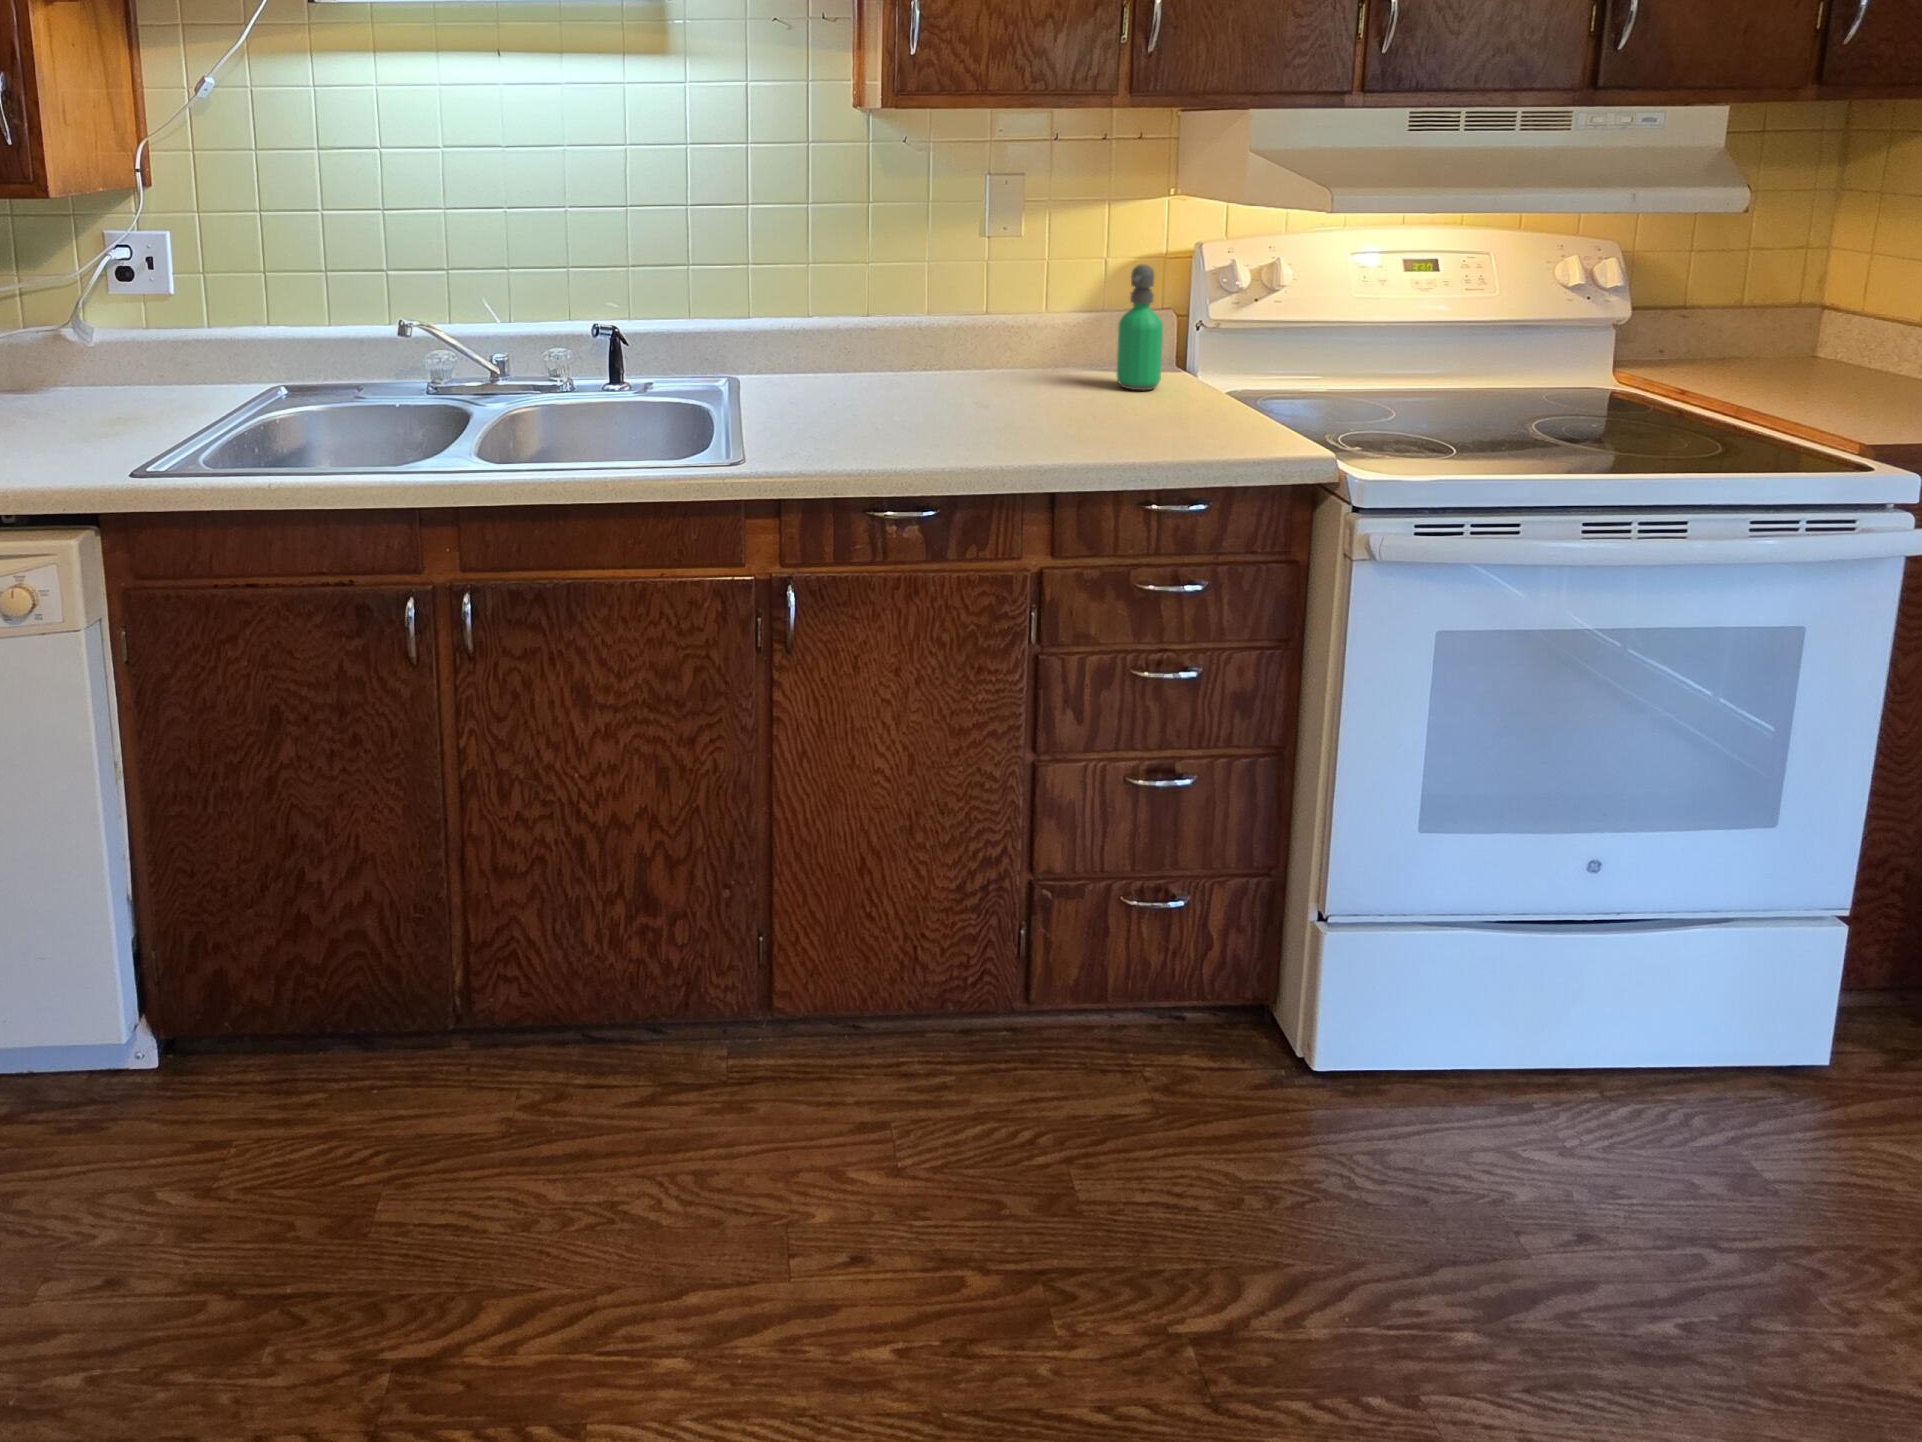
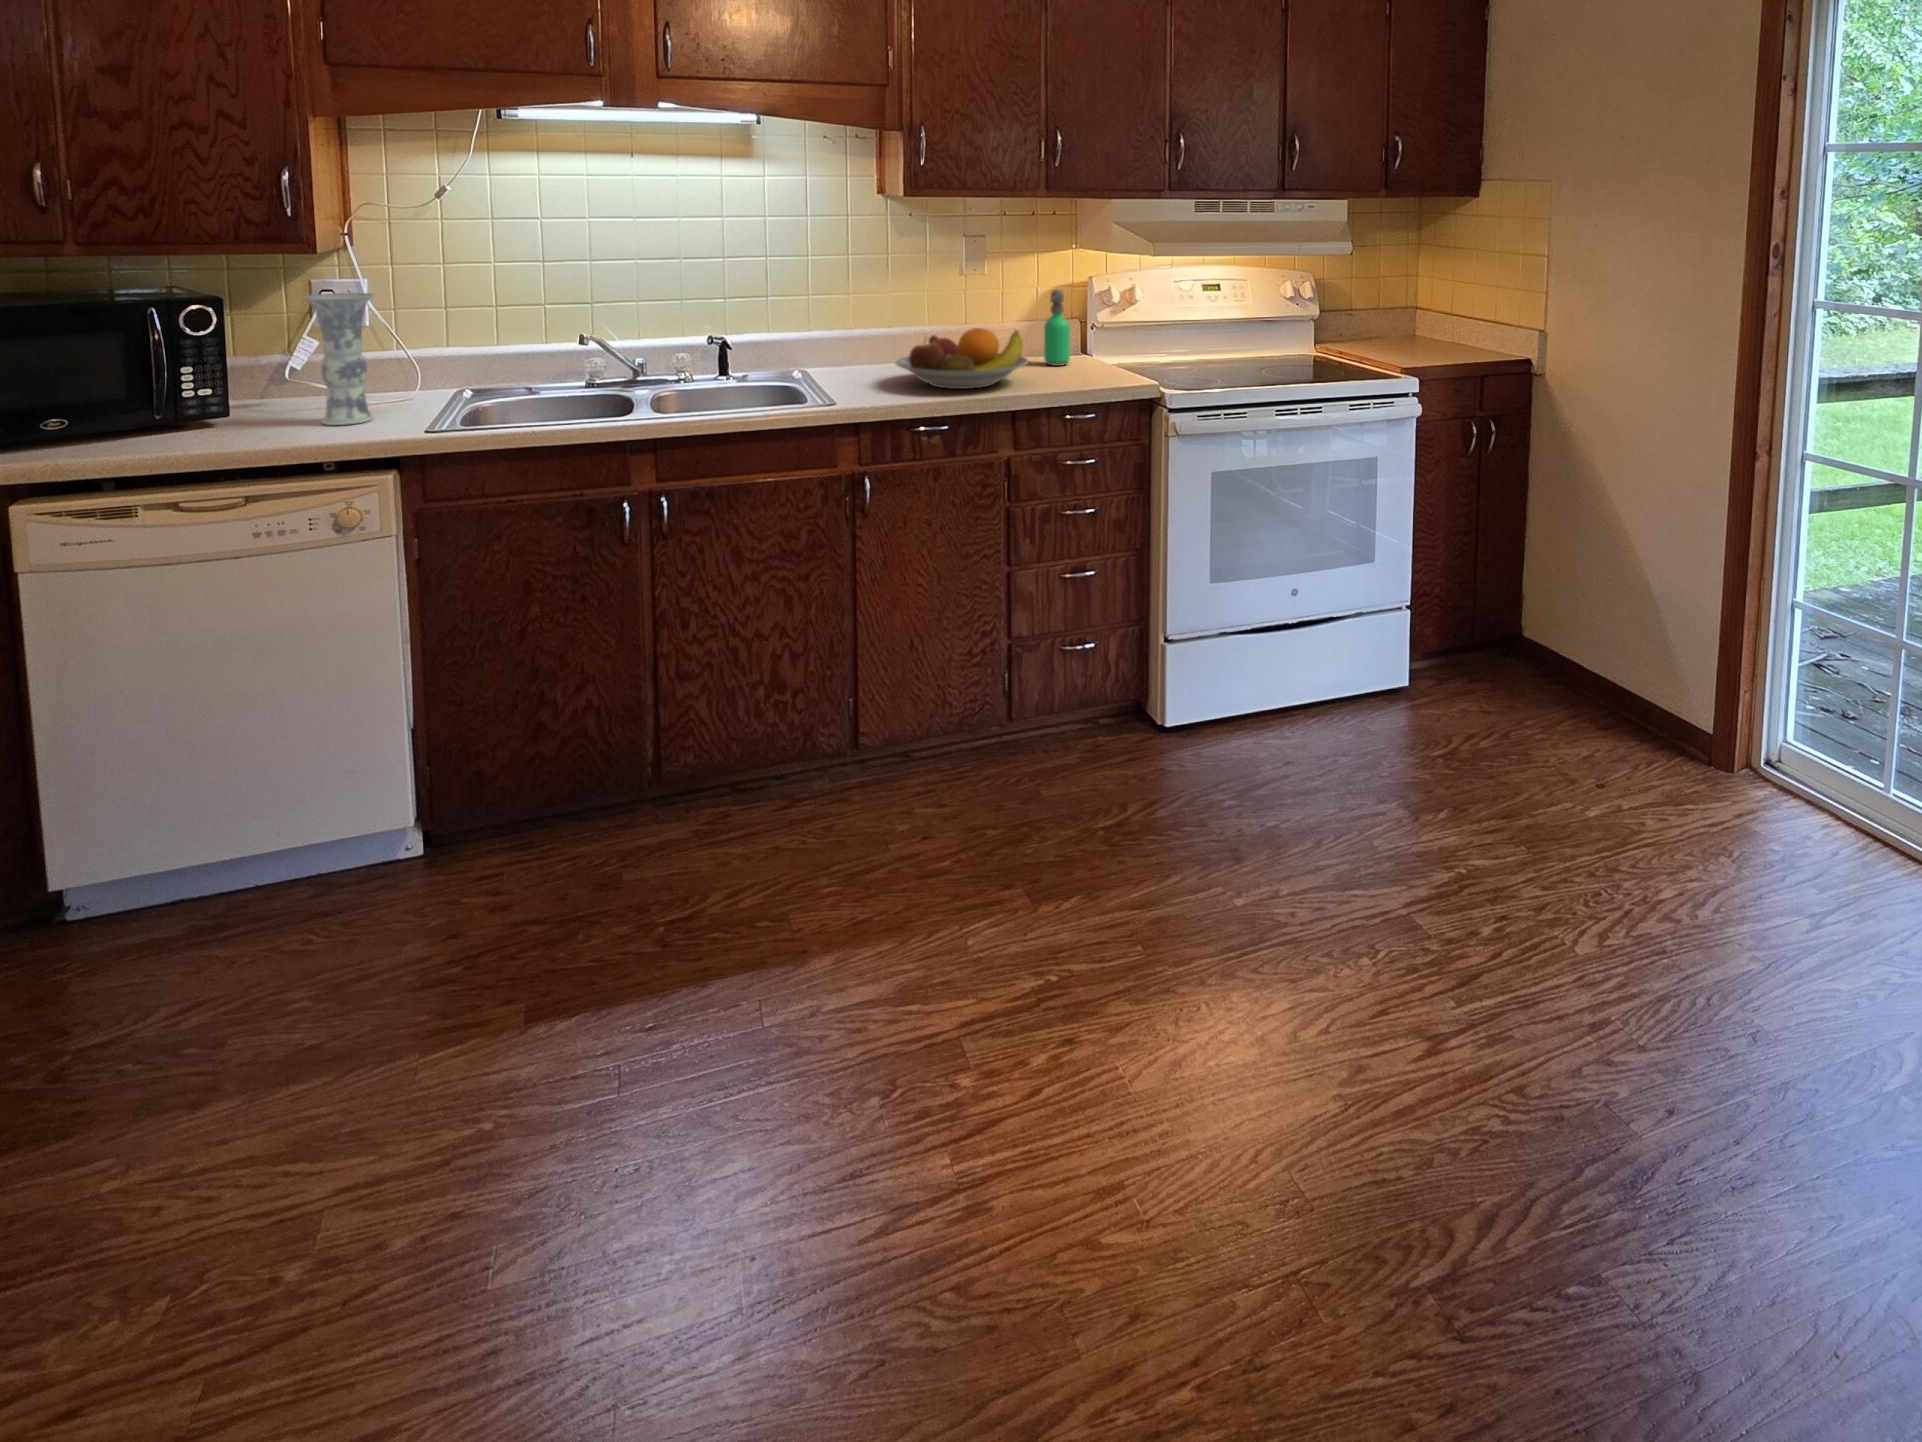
vase: none [23,256,126,443] -> present [304,293,373,425]
fruit bowl: none [862,332,1085,434] -> present [896,328,1028,389]

